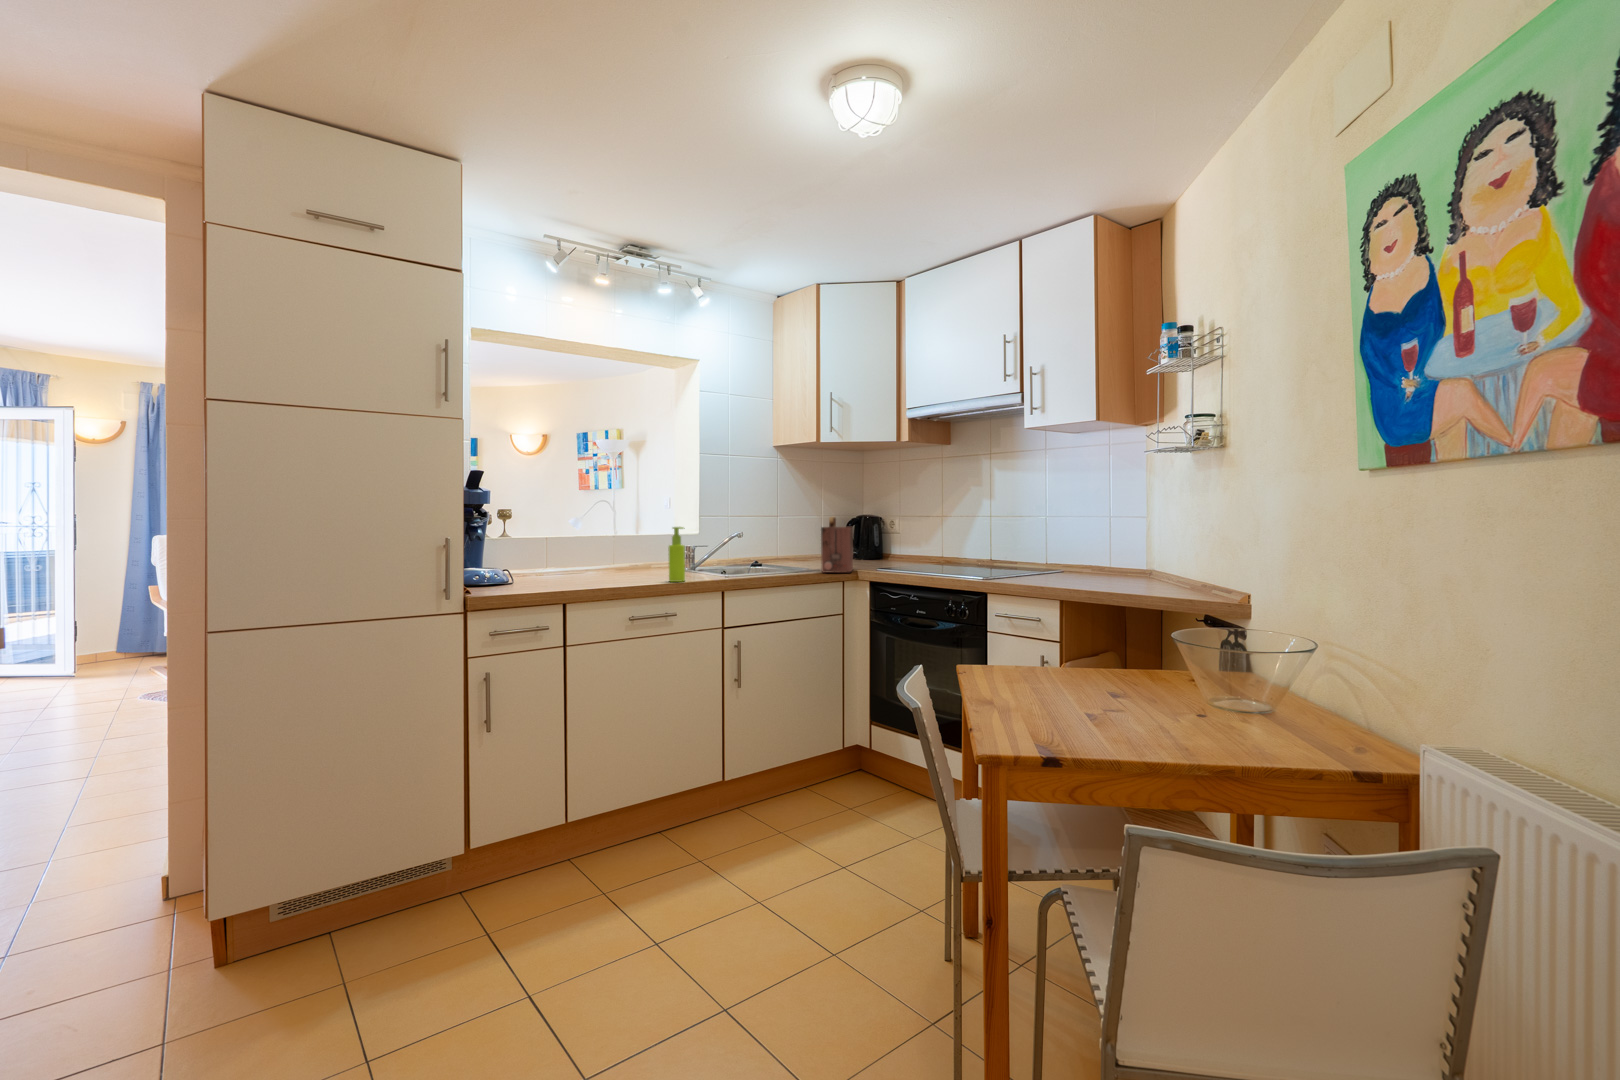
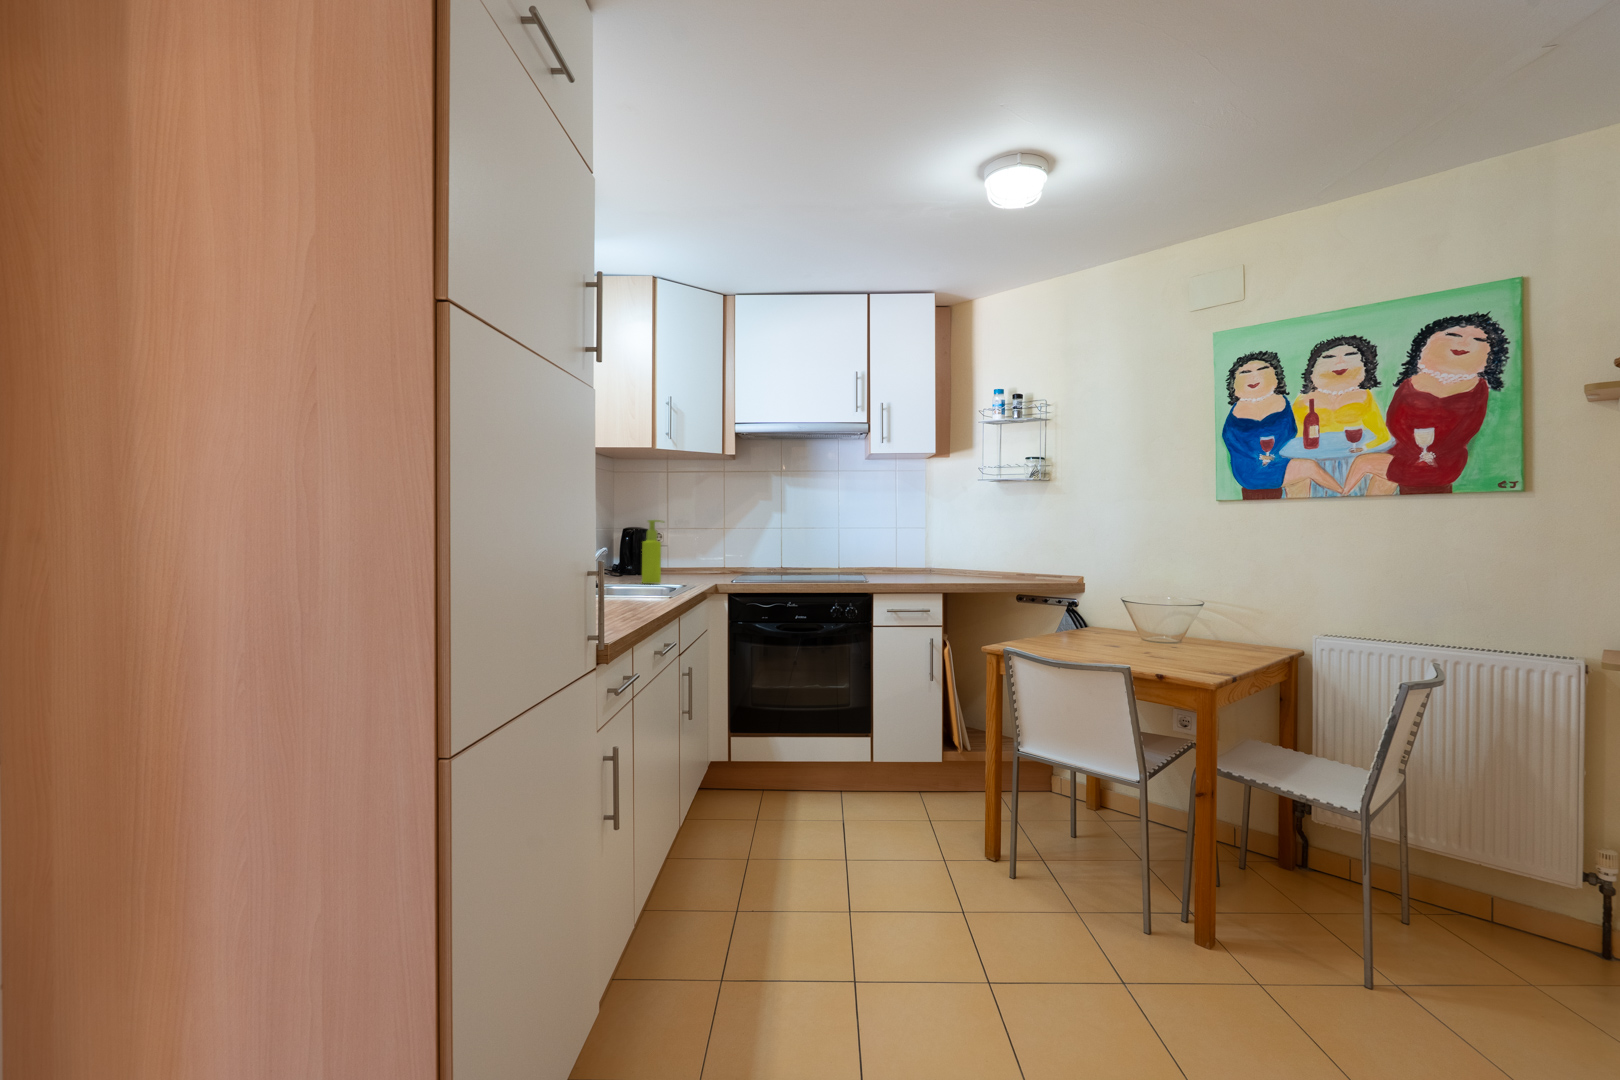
toaster: present [821,517,853,573] -> none [678,522,736,580]

